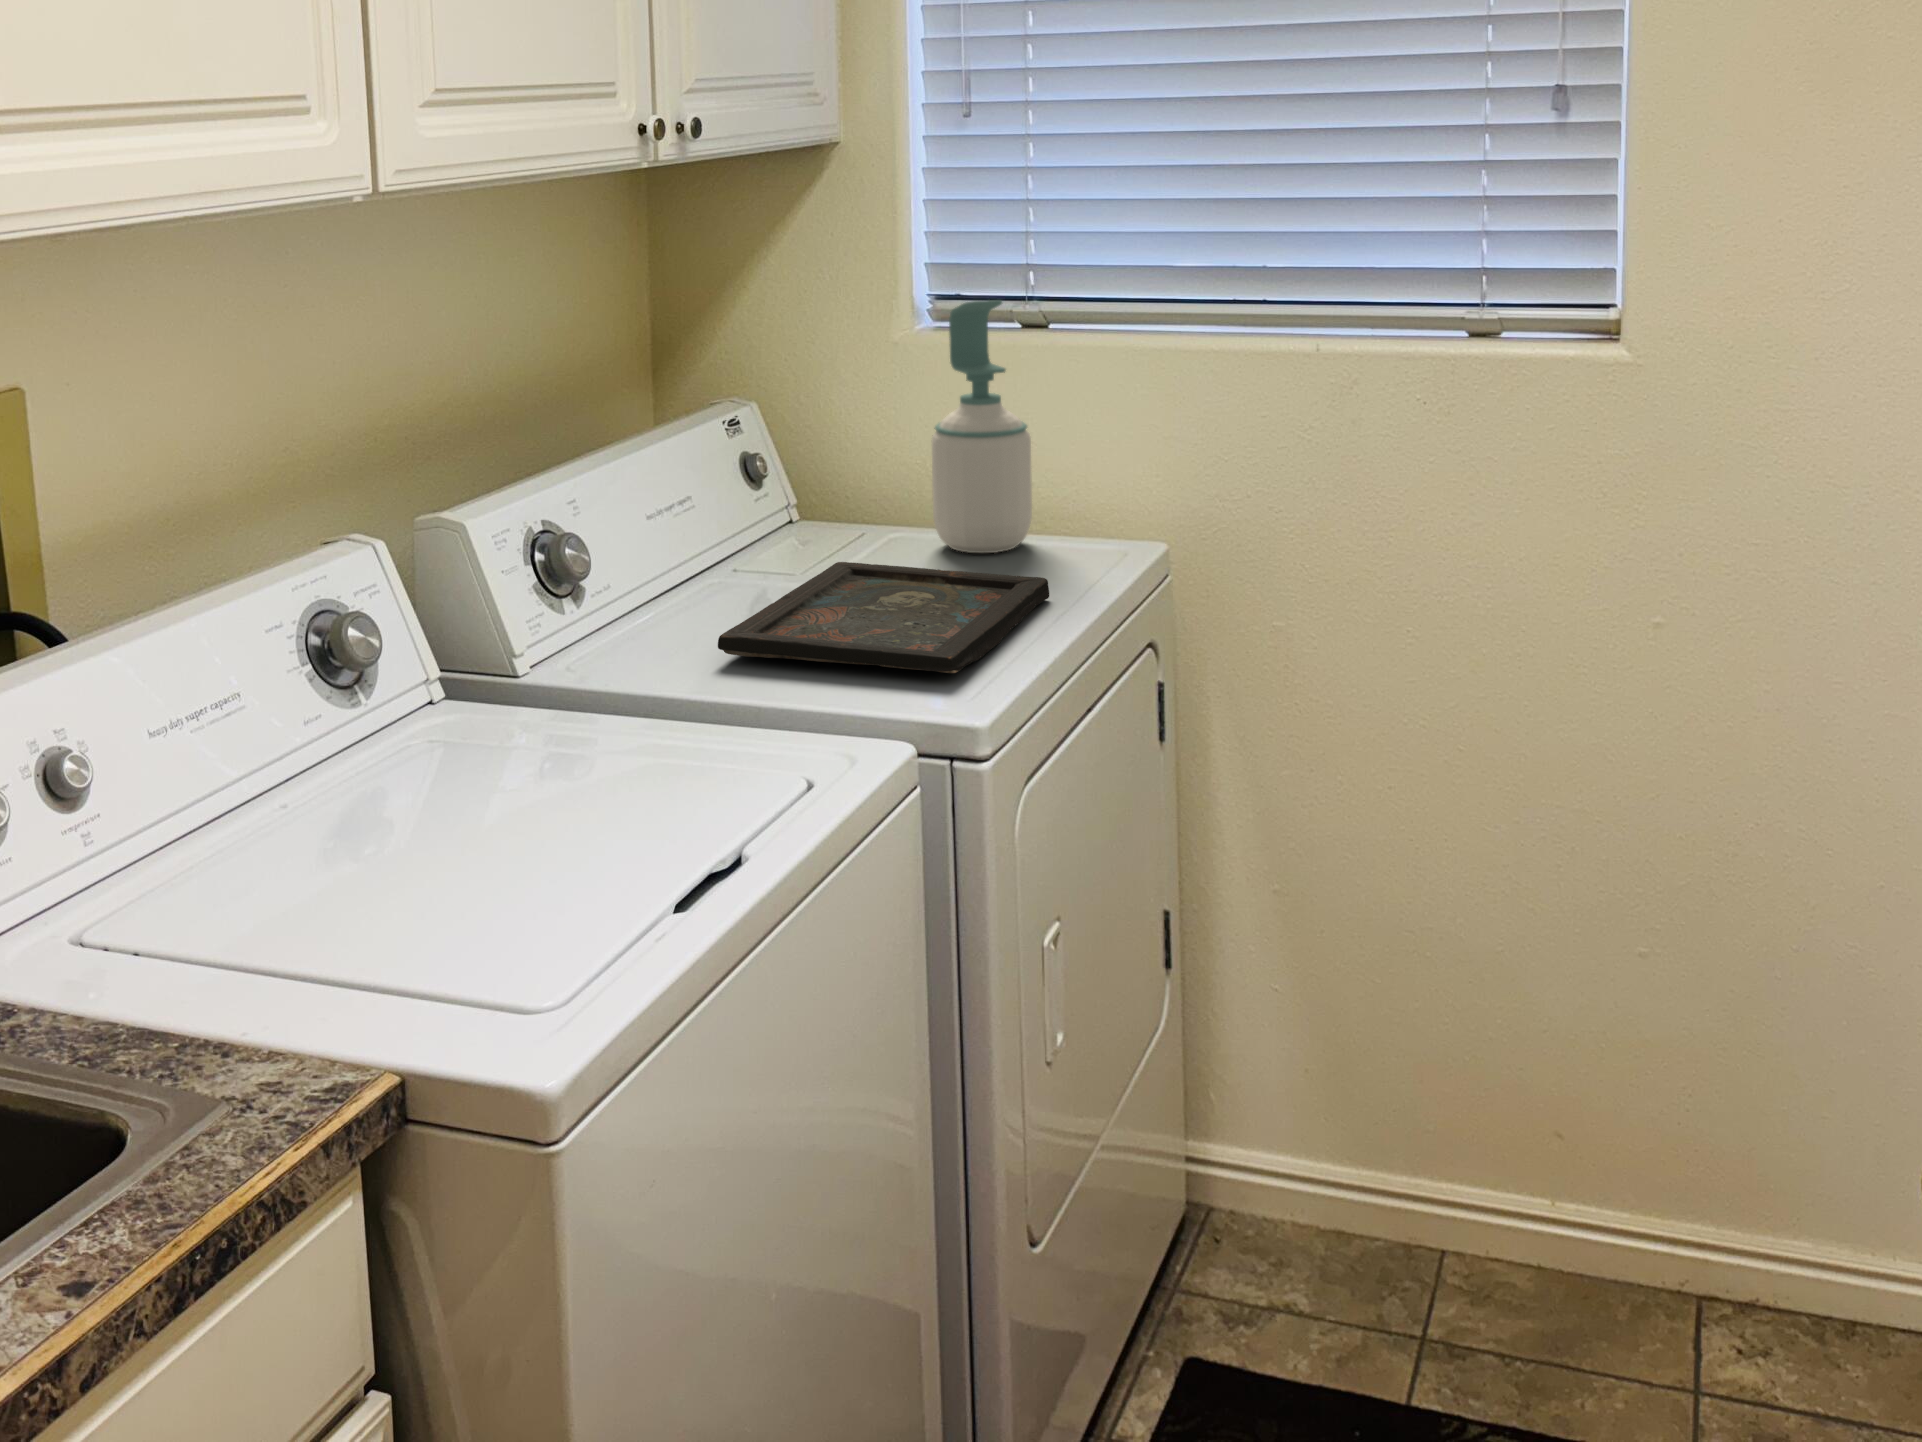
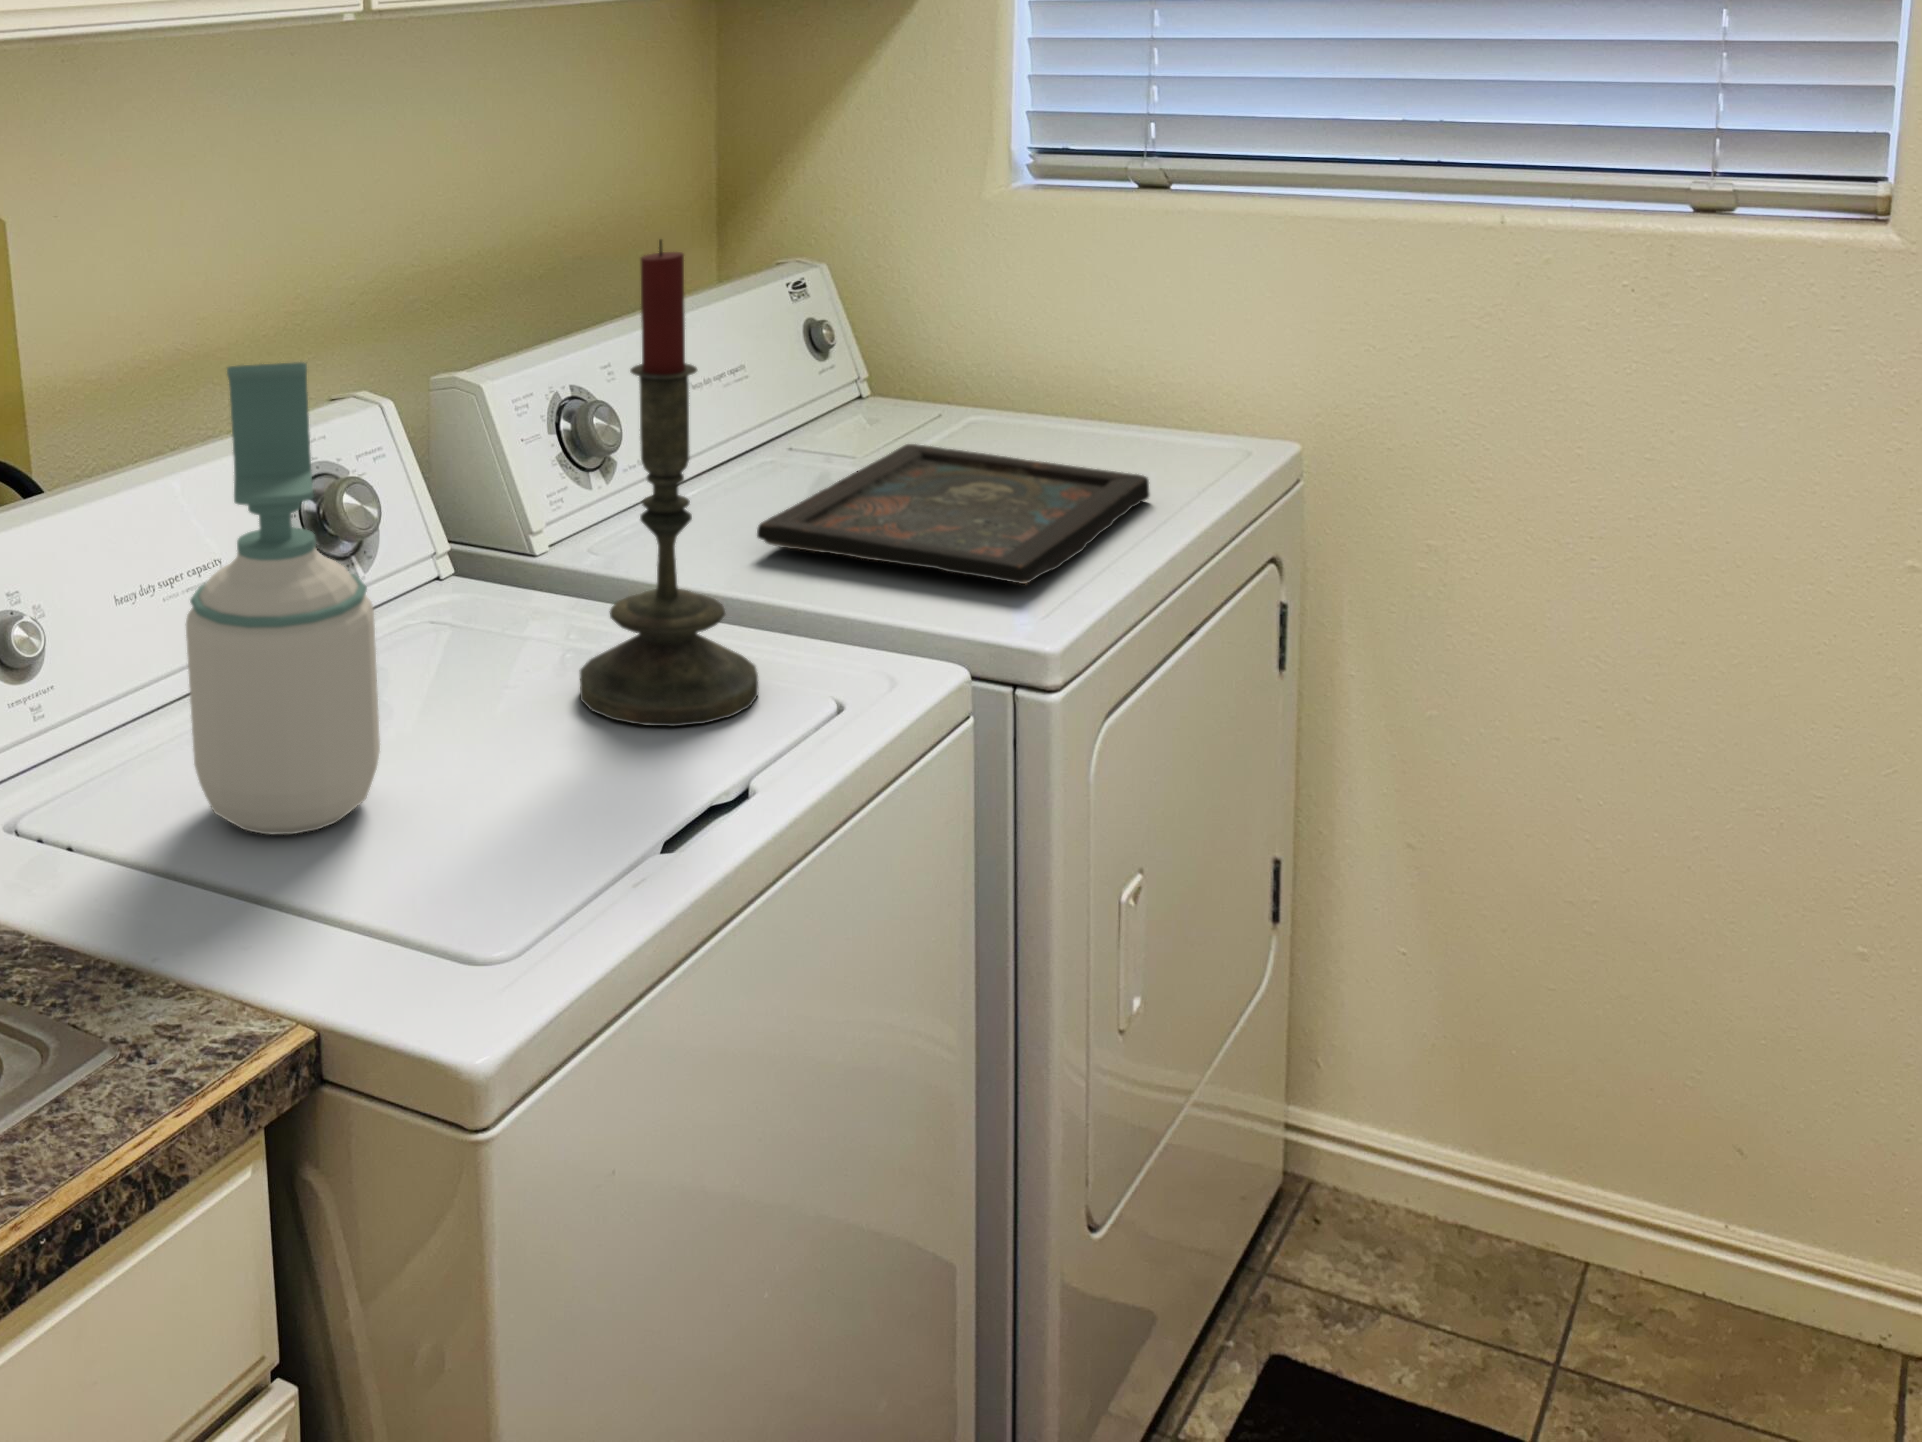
soap bottle: present [932,300,1032,553] -> present [186,362,380,834]
candle: none [581,385,740,810] -> present [580,240,758,726]

